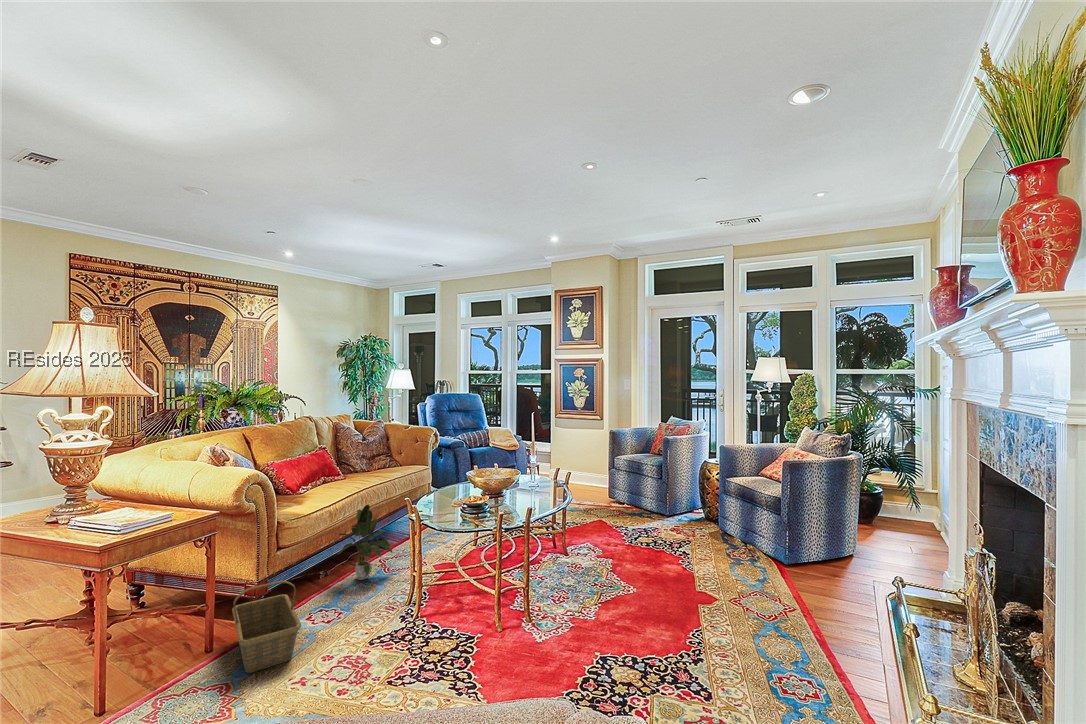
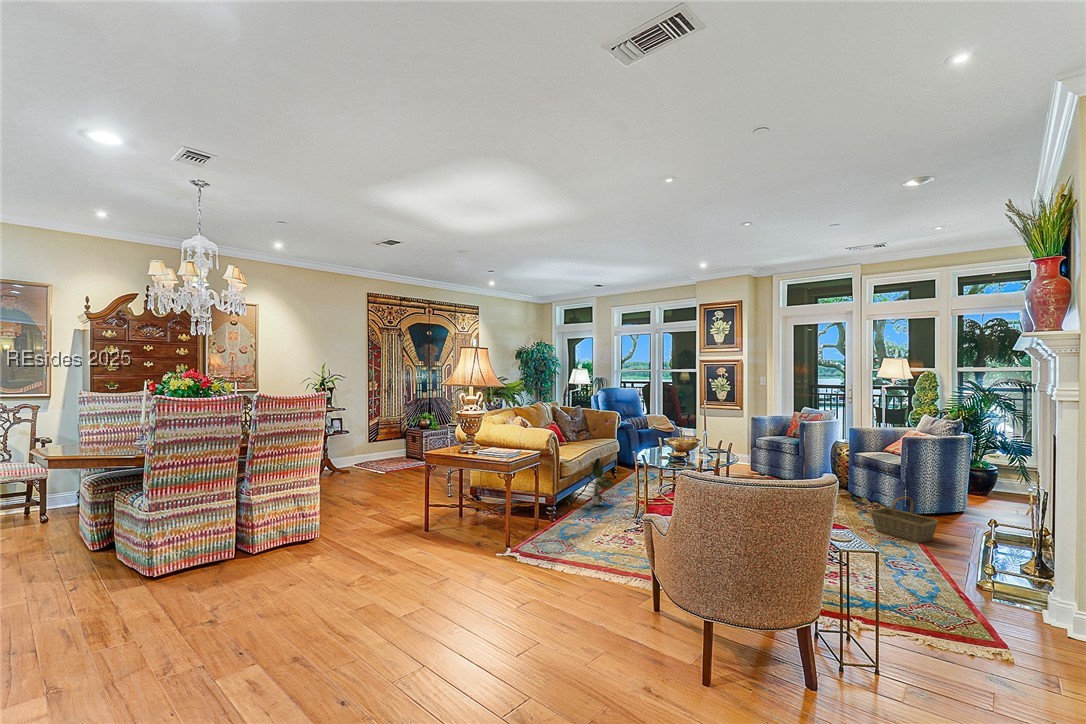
basket: present [232,581,301,673] -> present [870,497,939,543]

